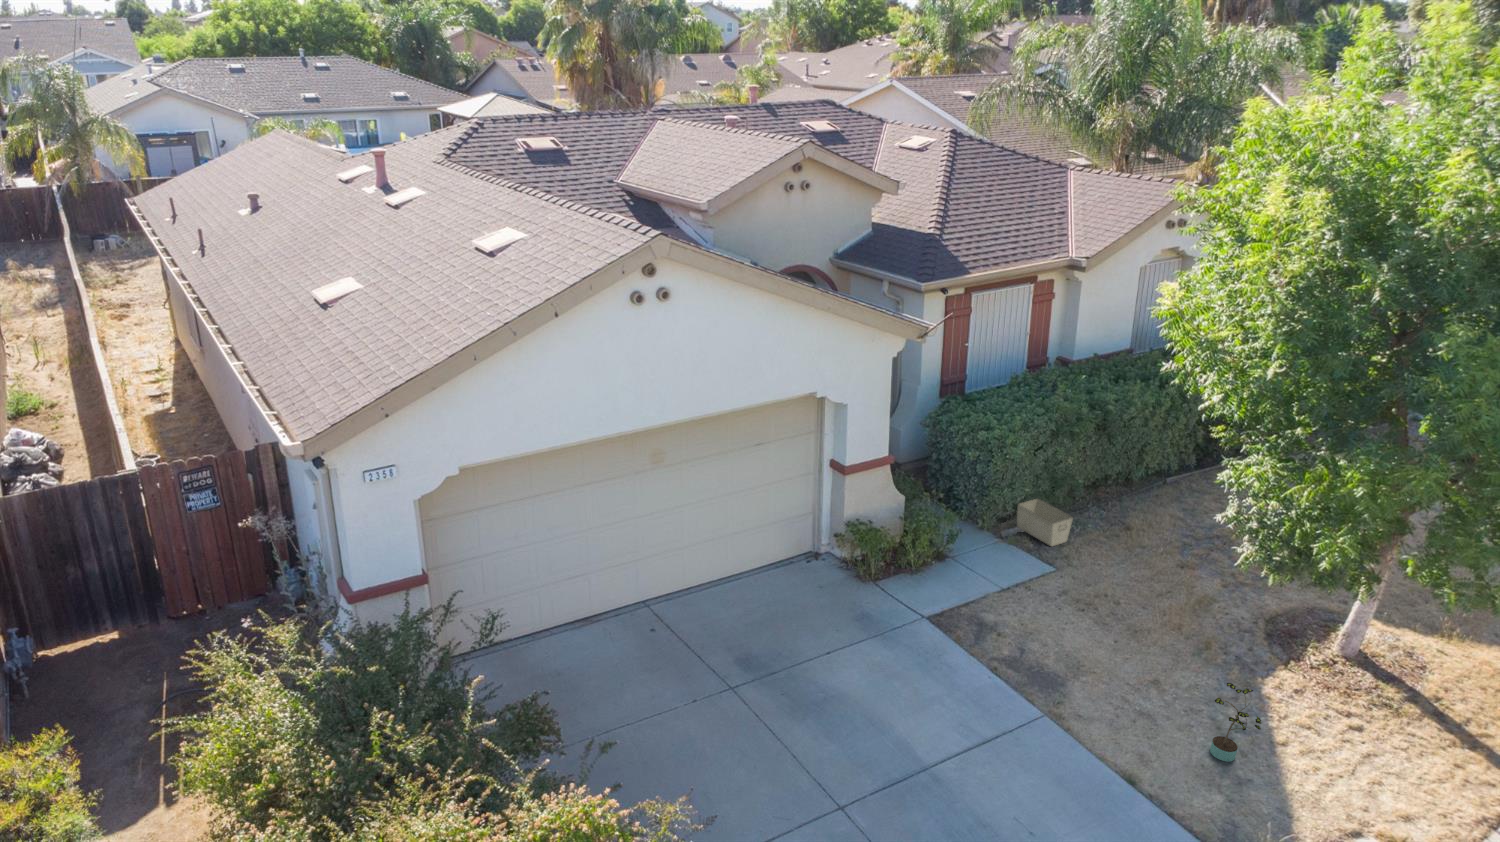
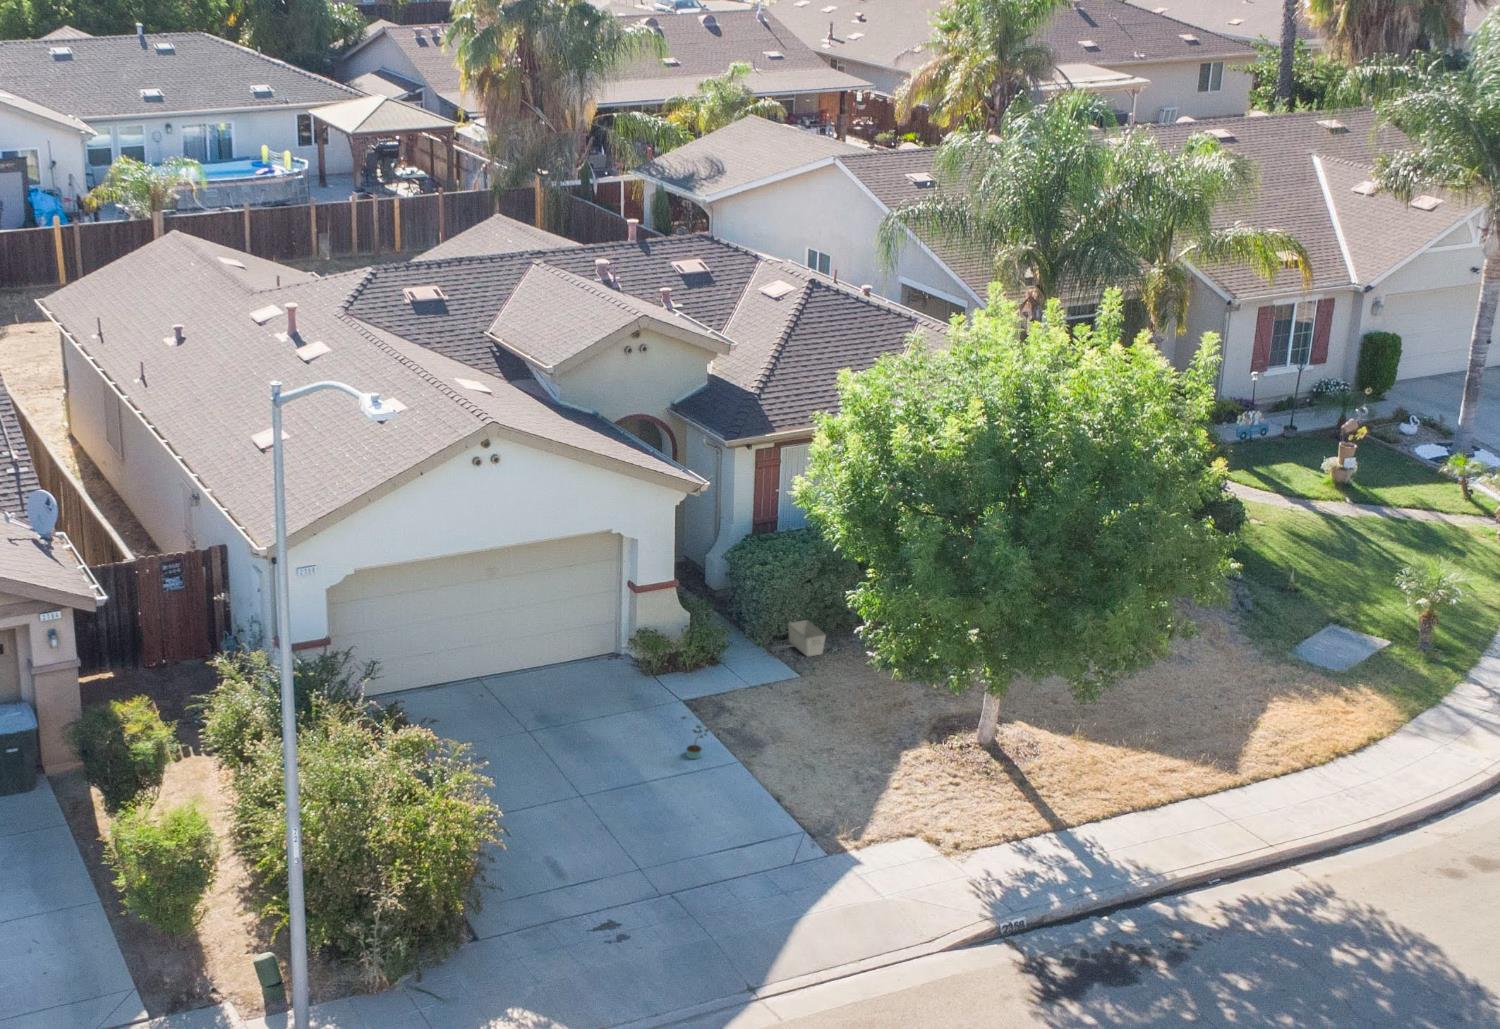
potted plant: present [1210,683,1261,762] -> present [682,708,708,759]

